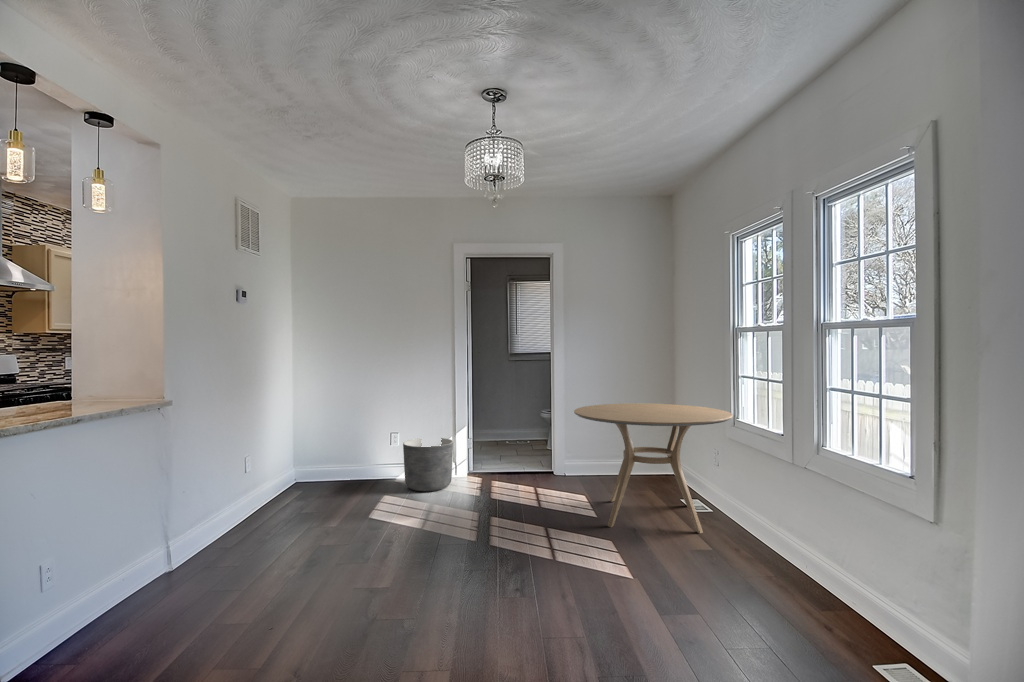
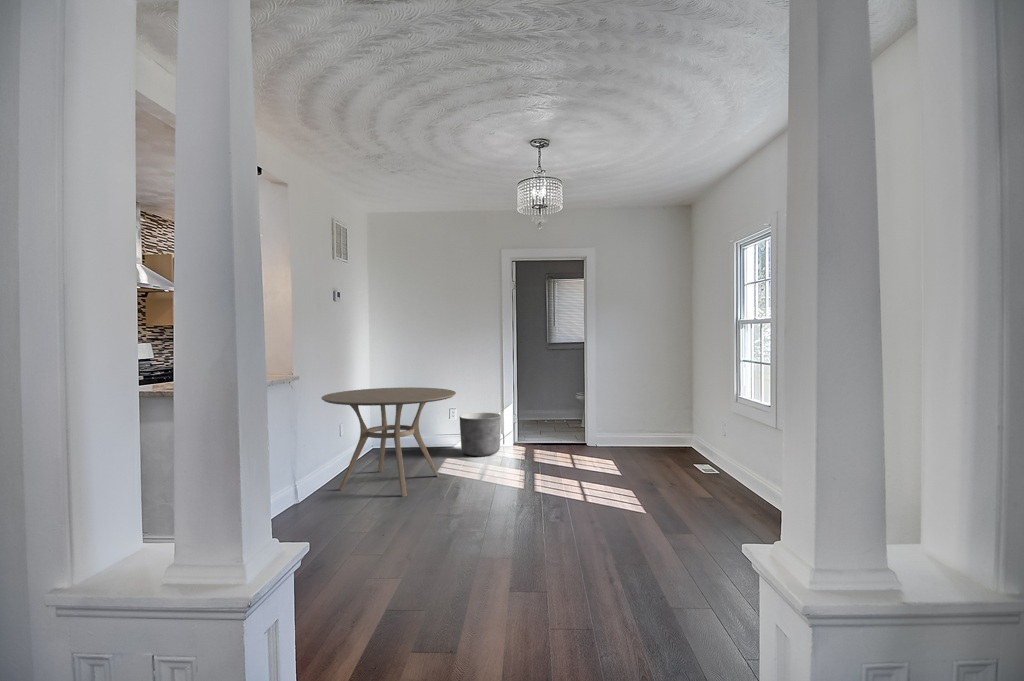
dining table: present [574,403,732,534] -> present [322,387,456,497]

